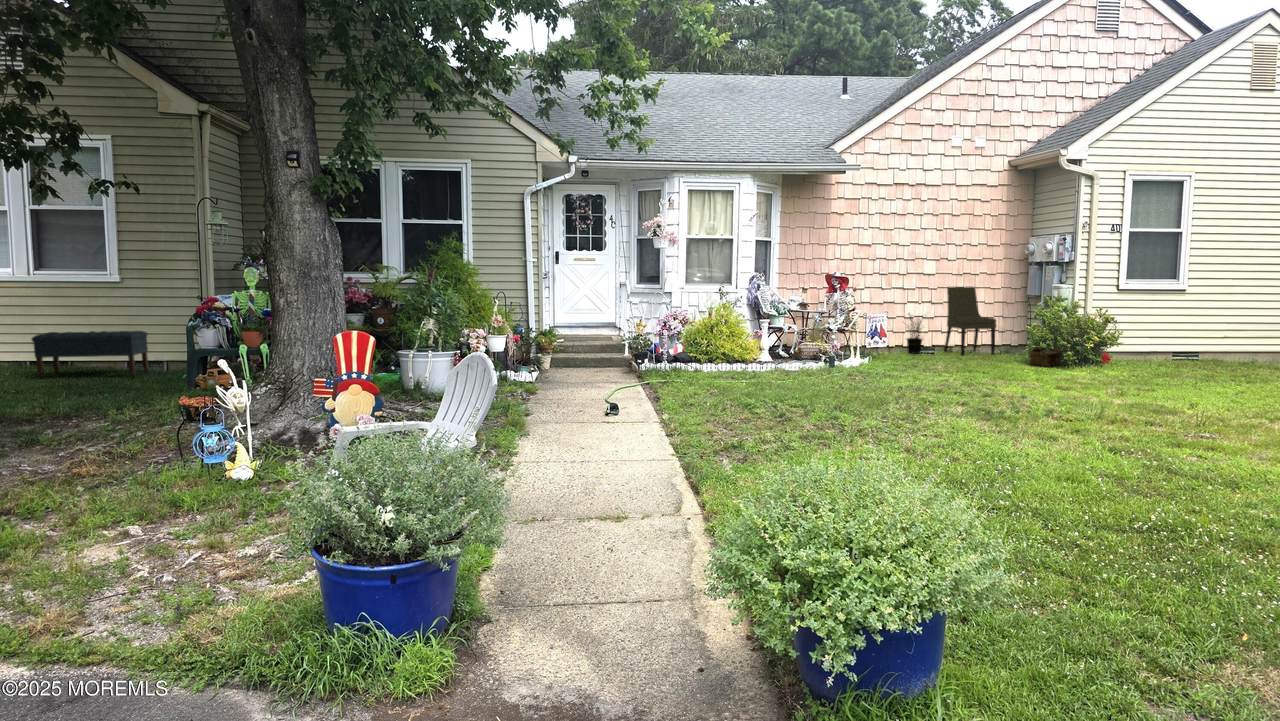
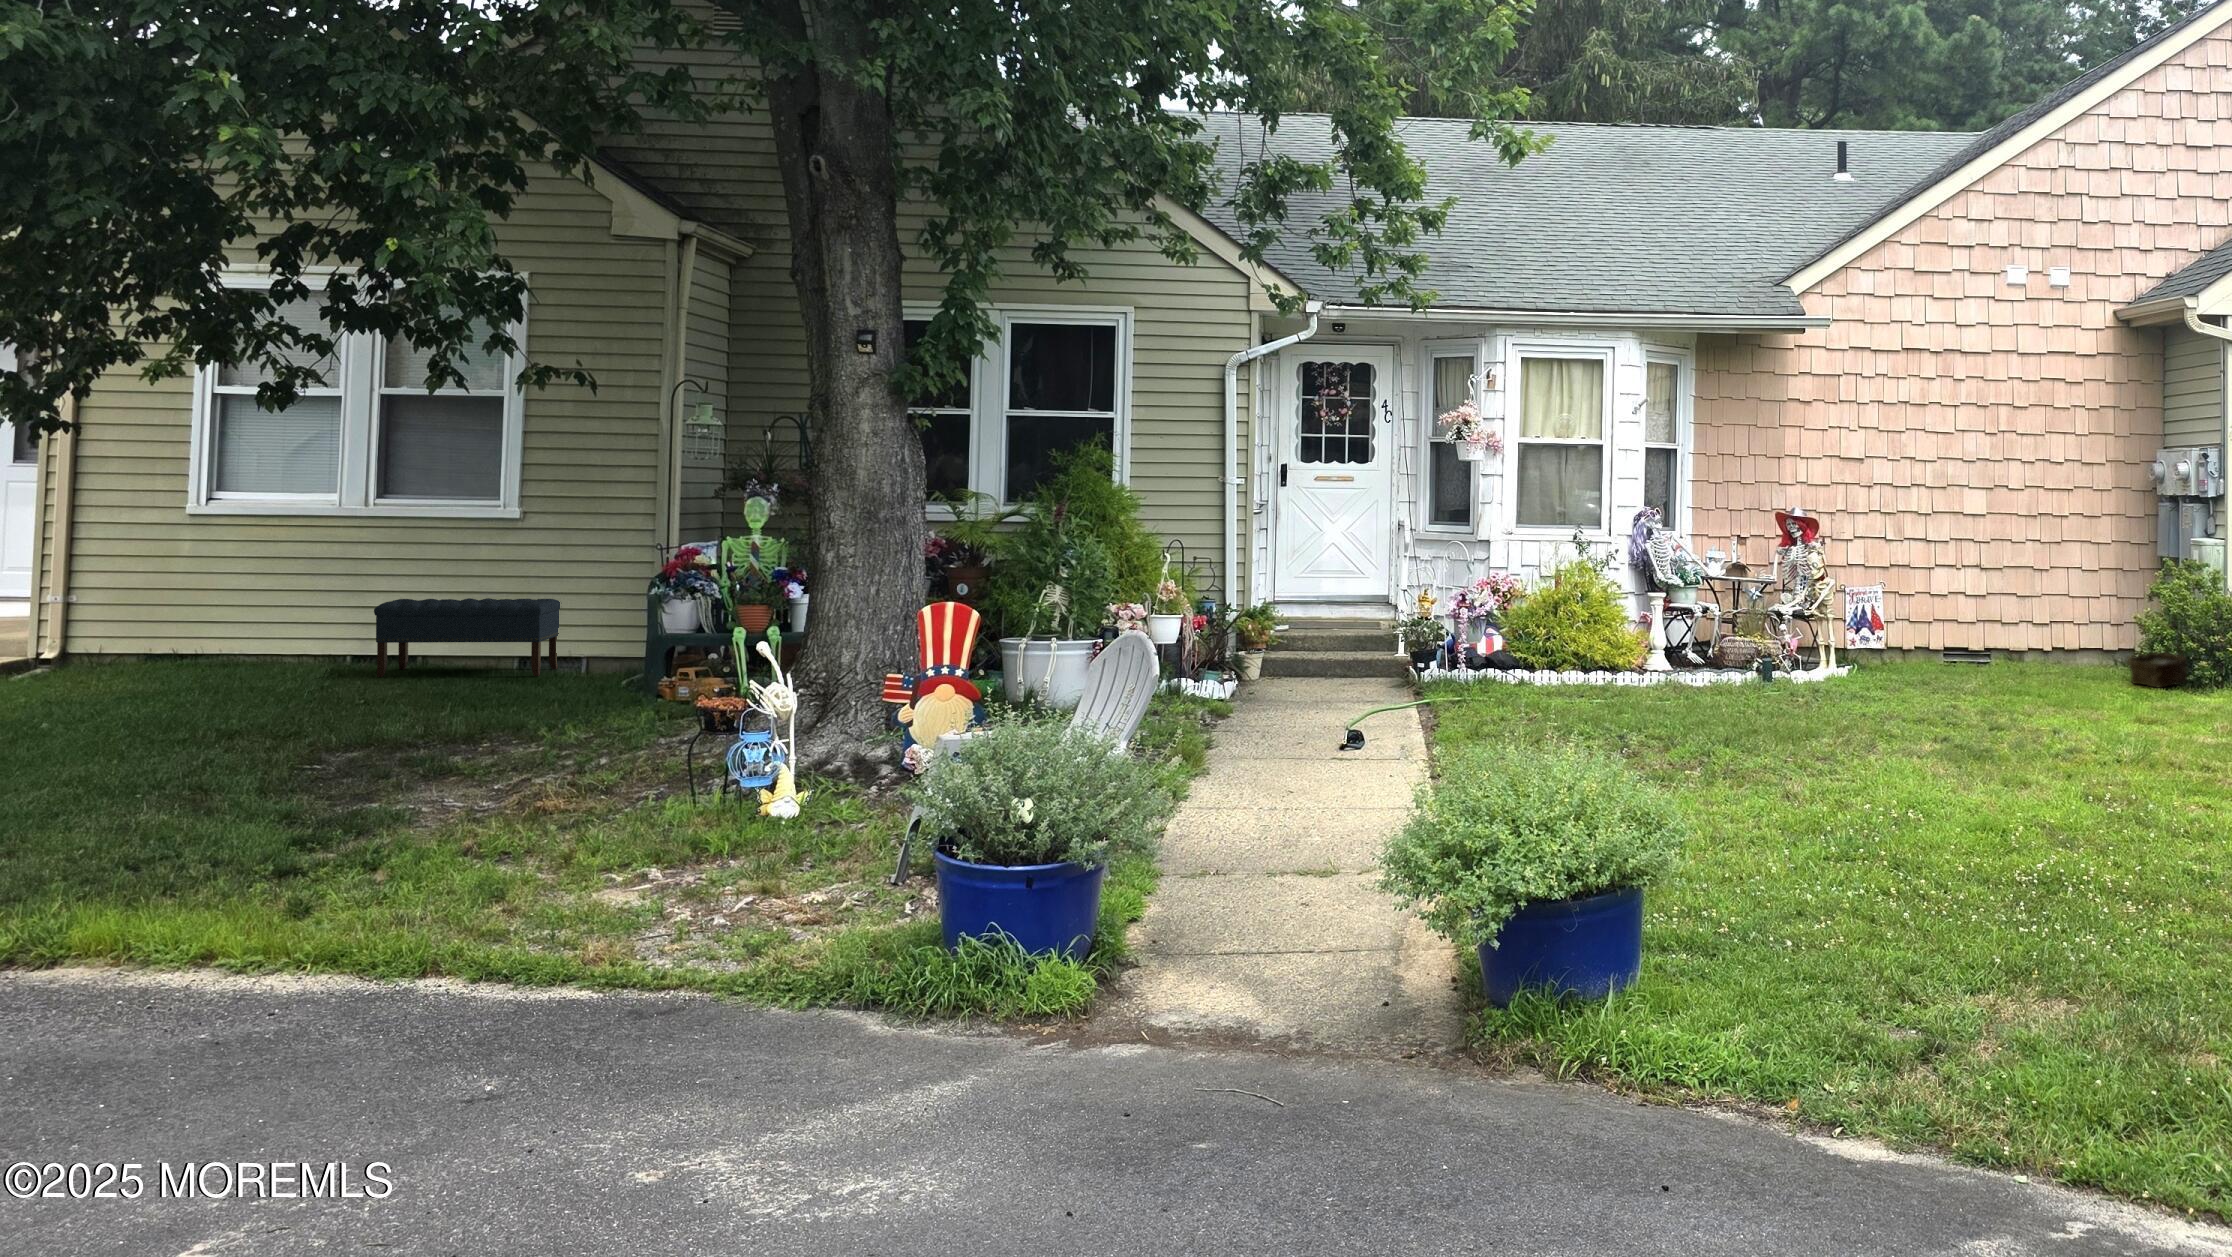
chair: present [944,287,996,355] -> none [2005,538,2091,666]
potted plant: present [907,313,922,353] -> none [1917,582,1971,662]

